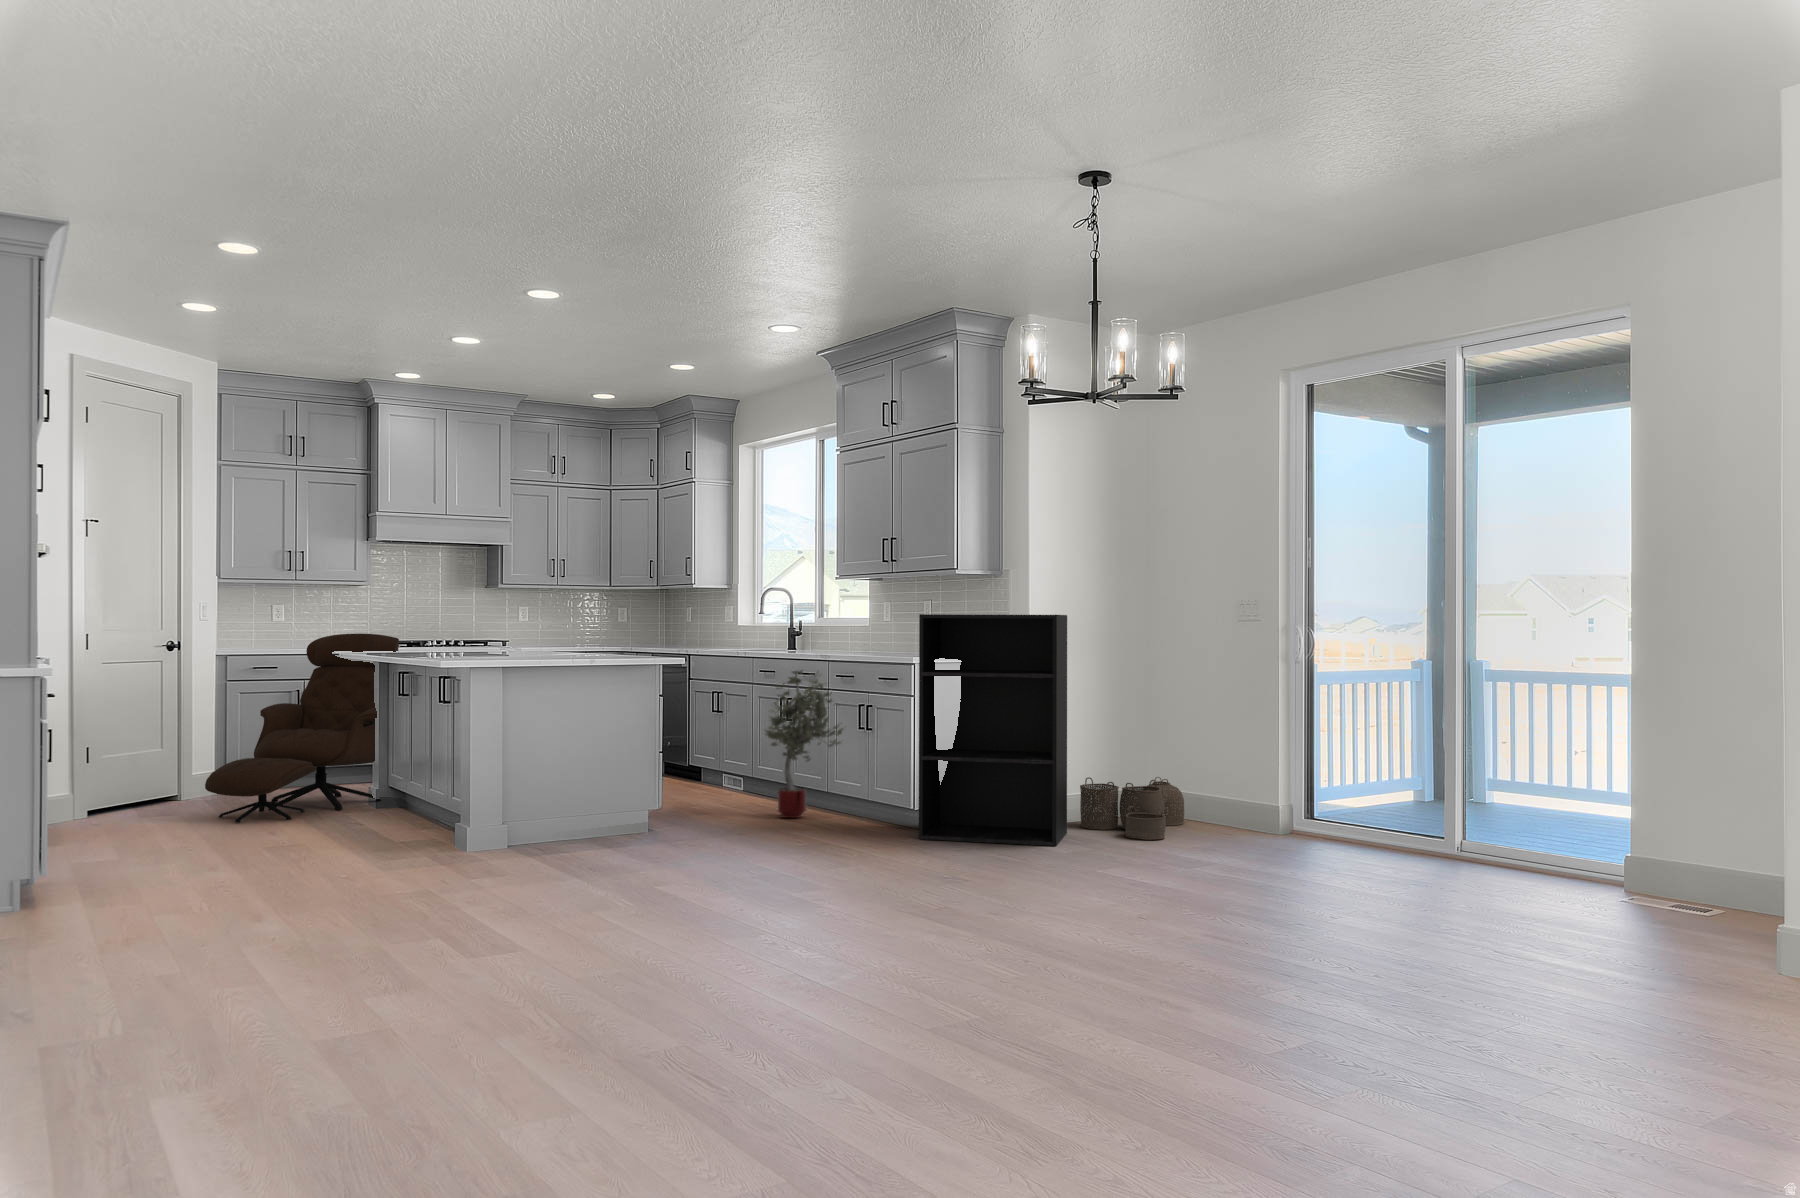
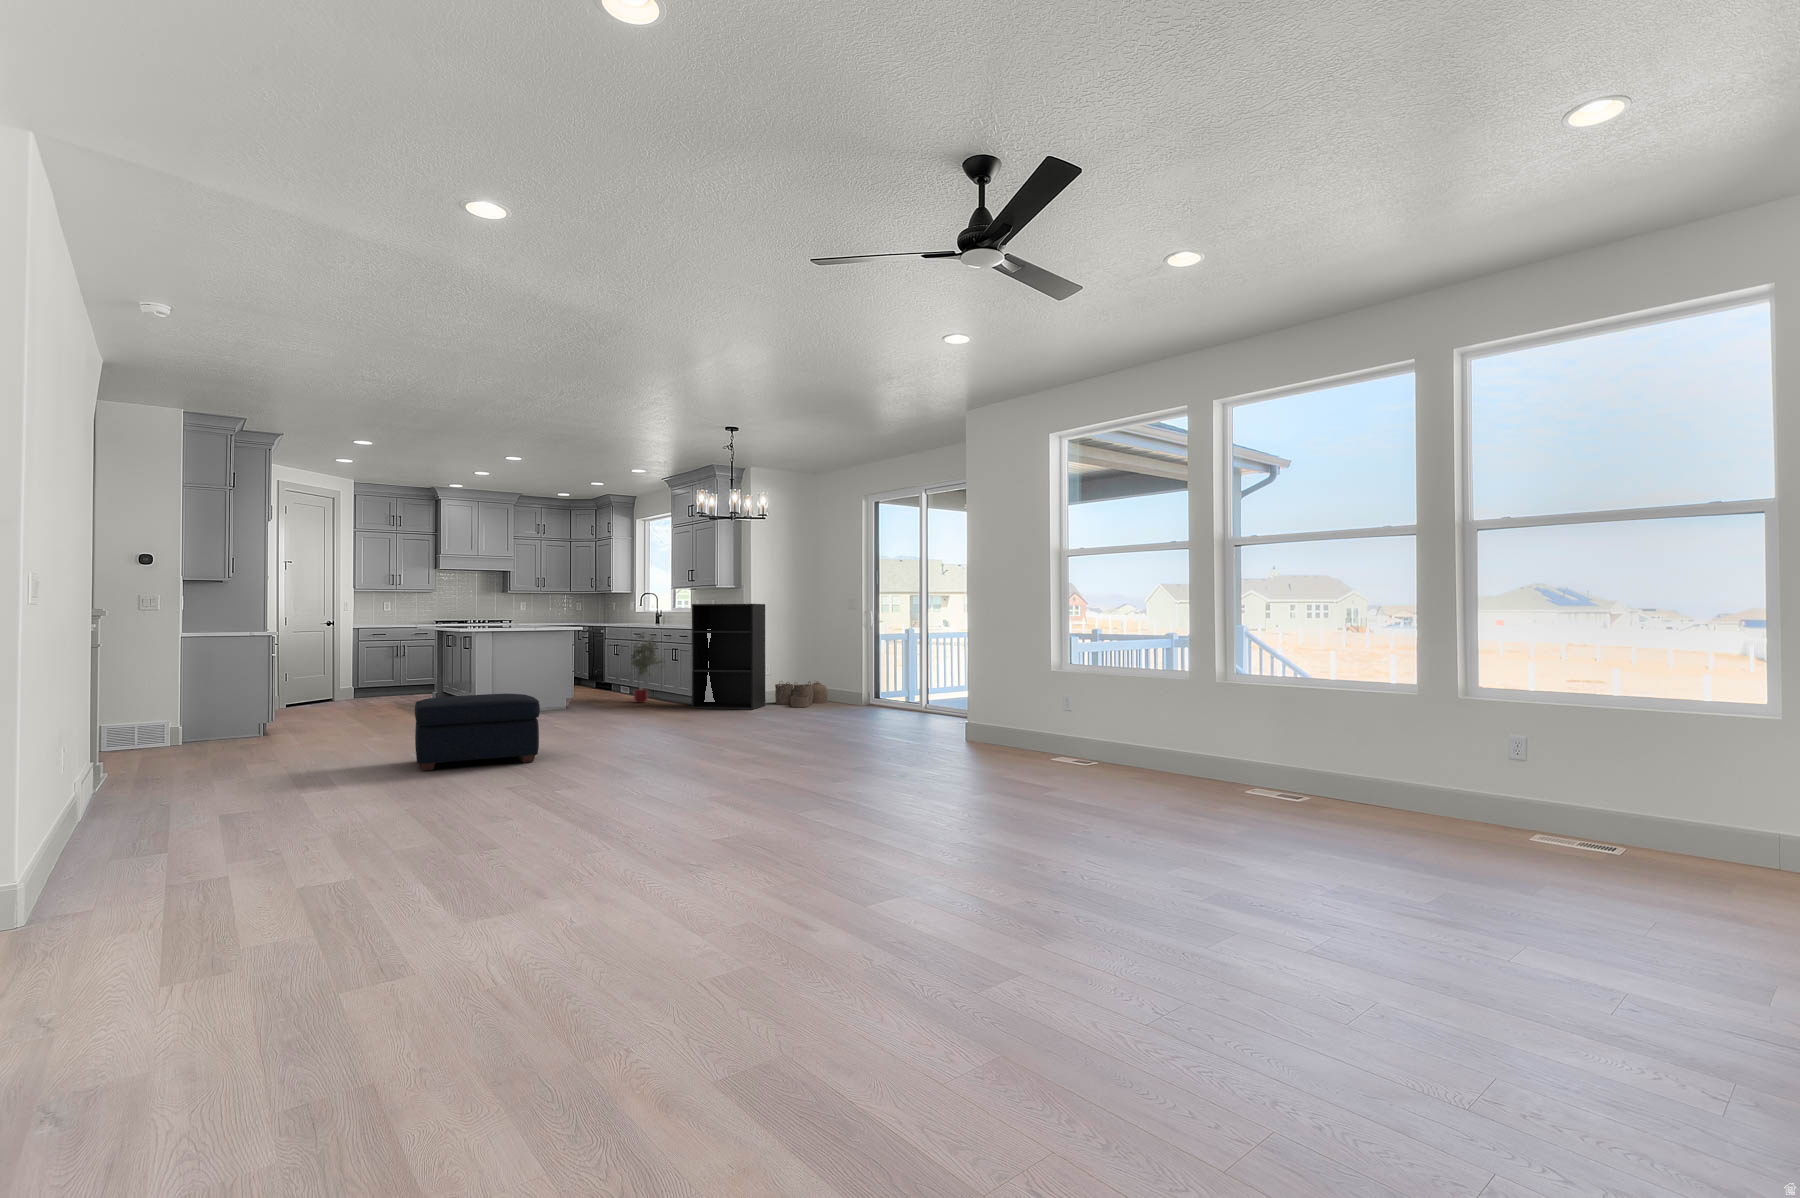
lounge chair: present [205,633,399,823] -> none [346,617,450,708]
ottoman: none [399,863,736,1109] -> present [415,694,540,771]

